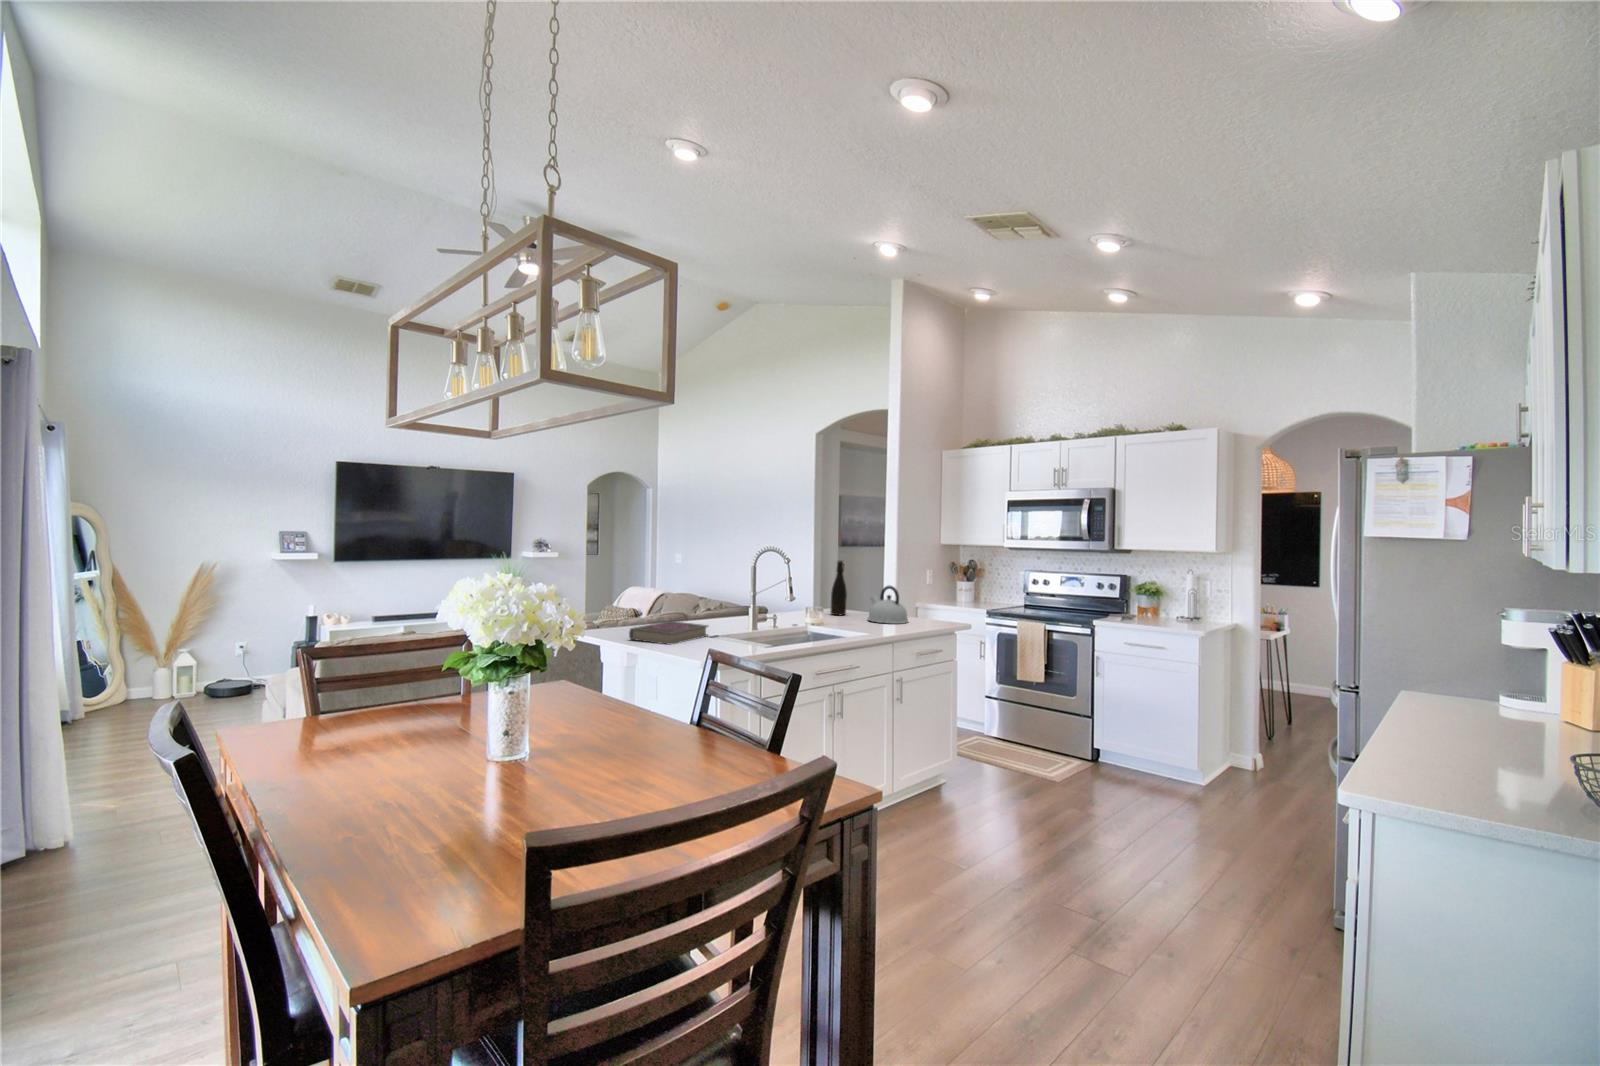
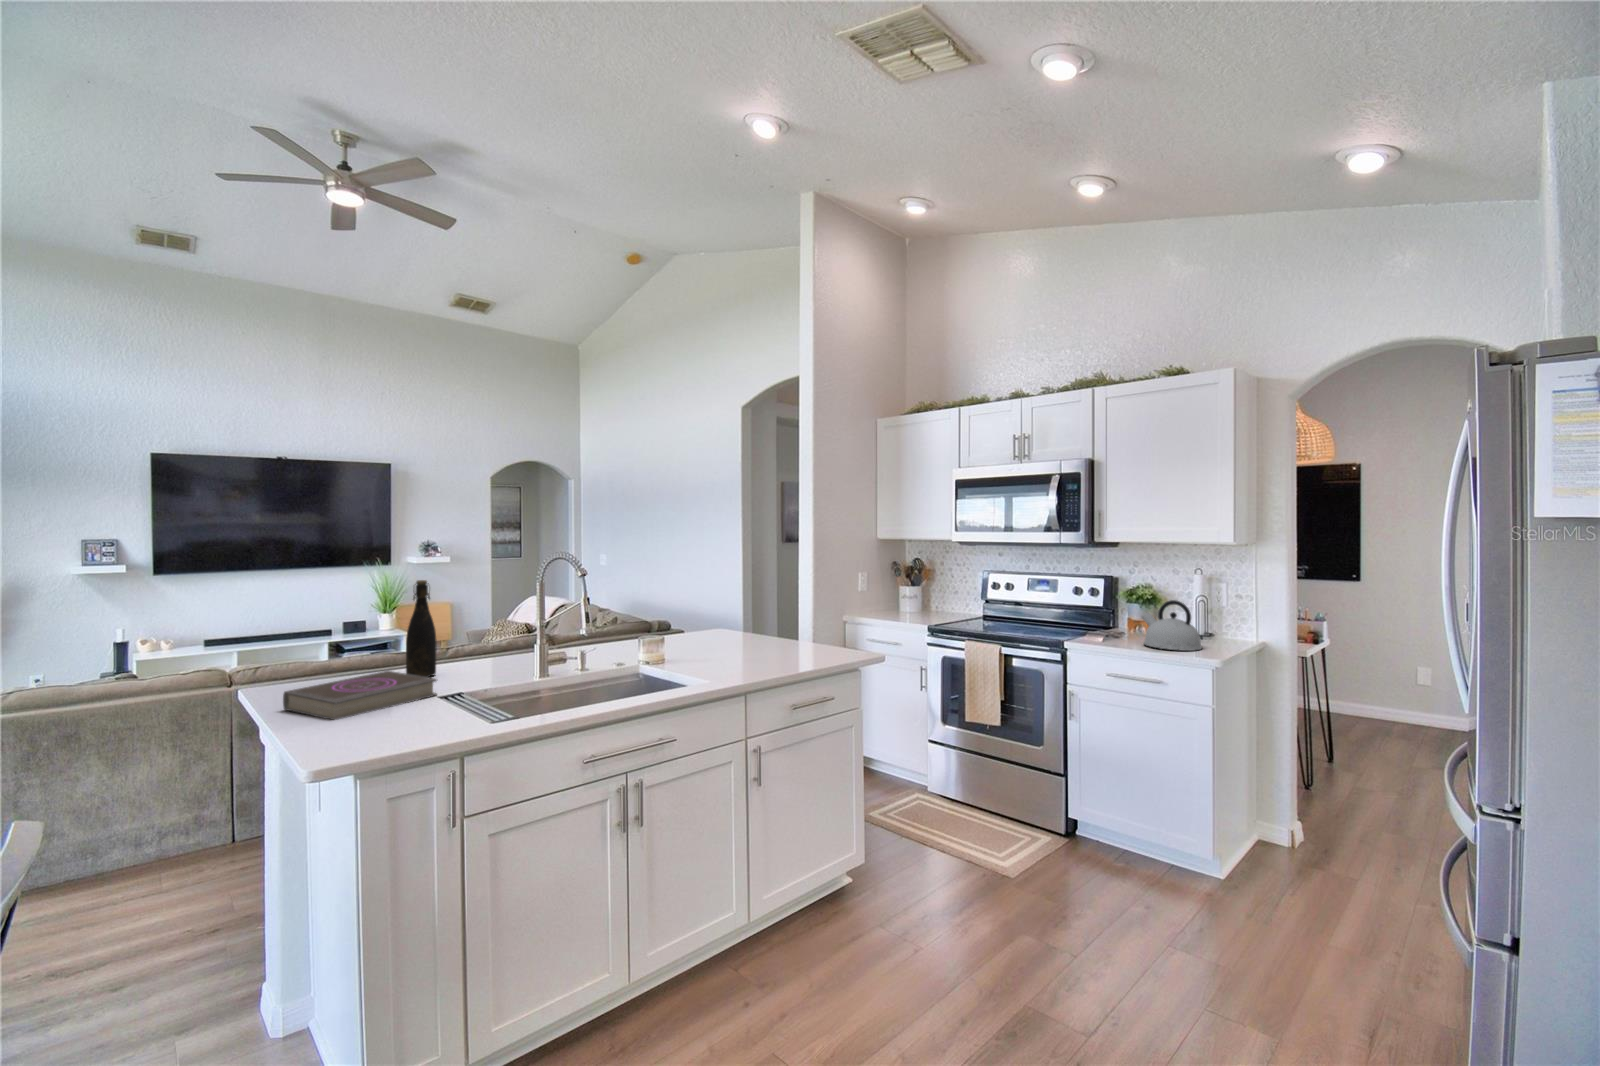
bottle: present [830,560,847,615] -> present [406,580,436,677]
kettle: present [868,585,908,624] -> present [1142,600,1202,651]

